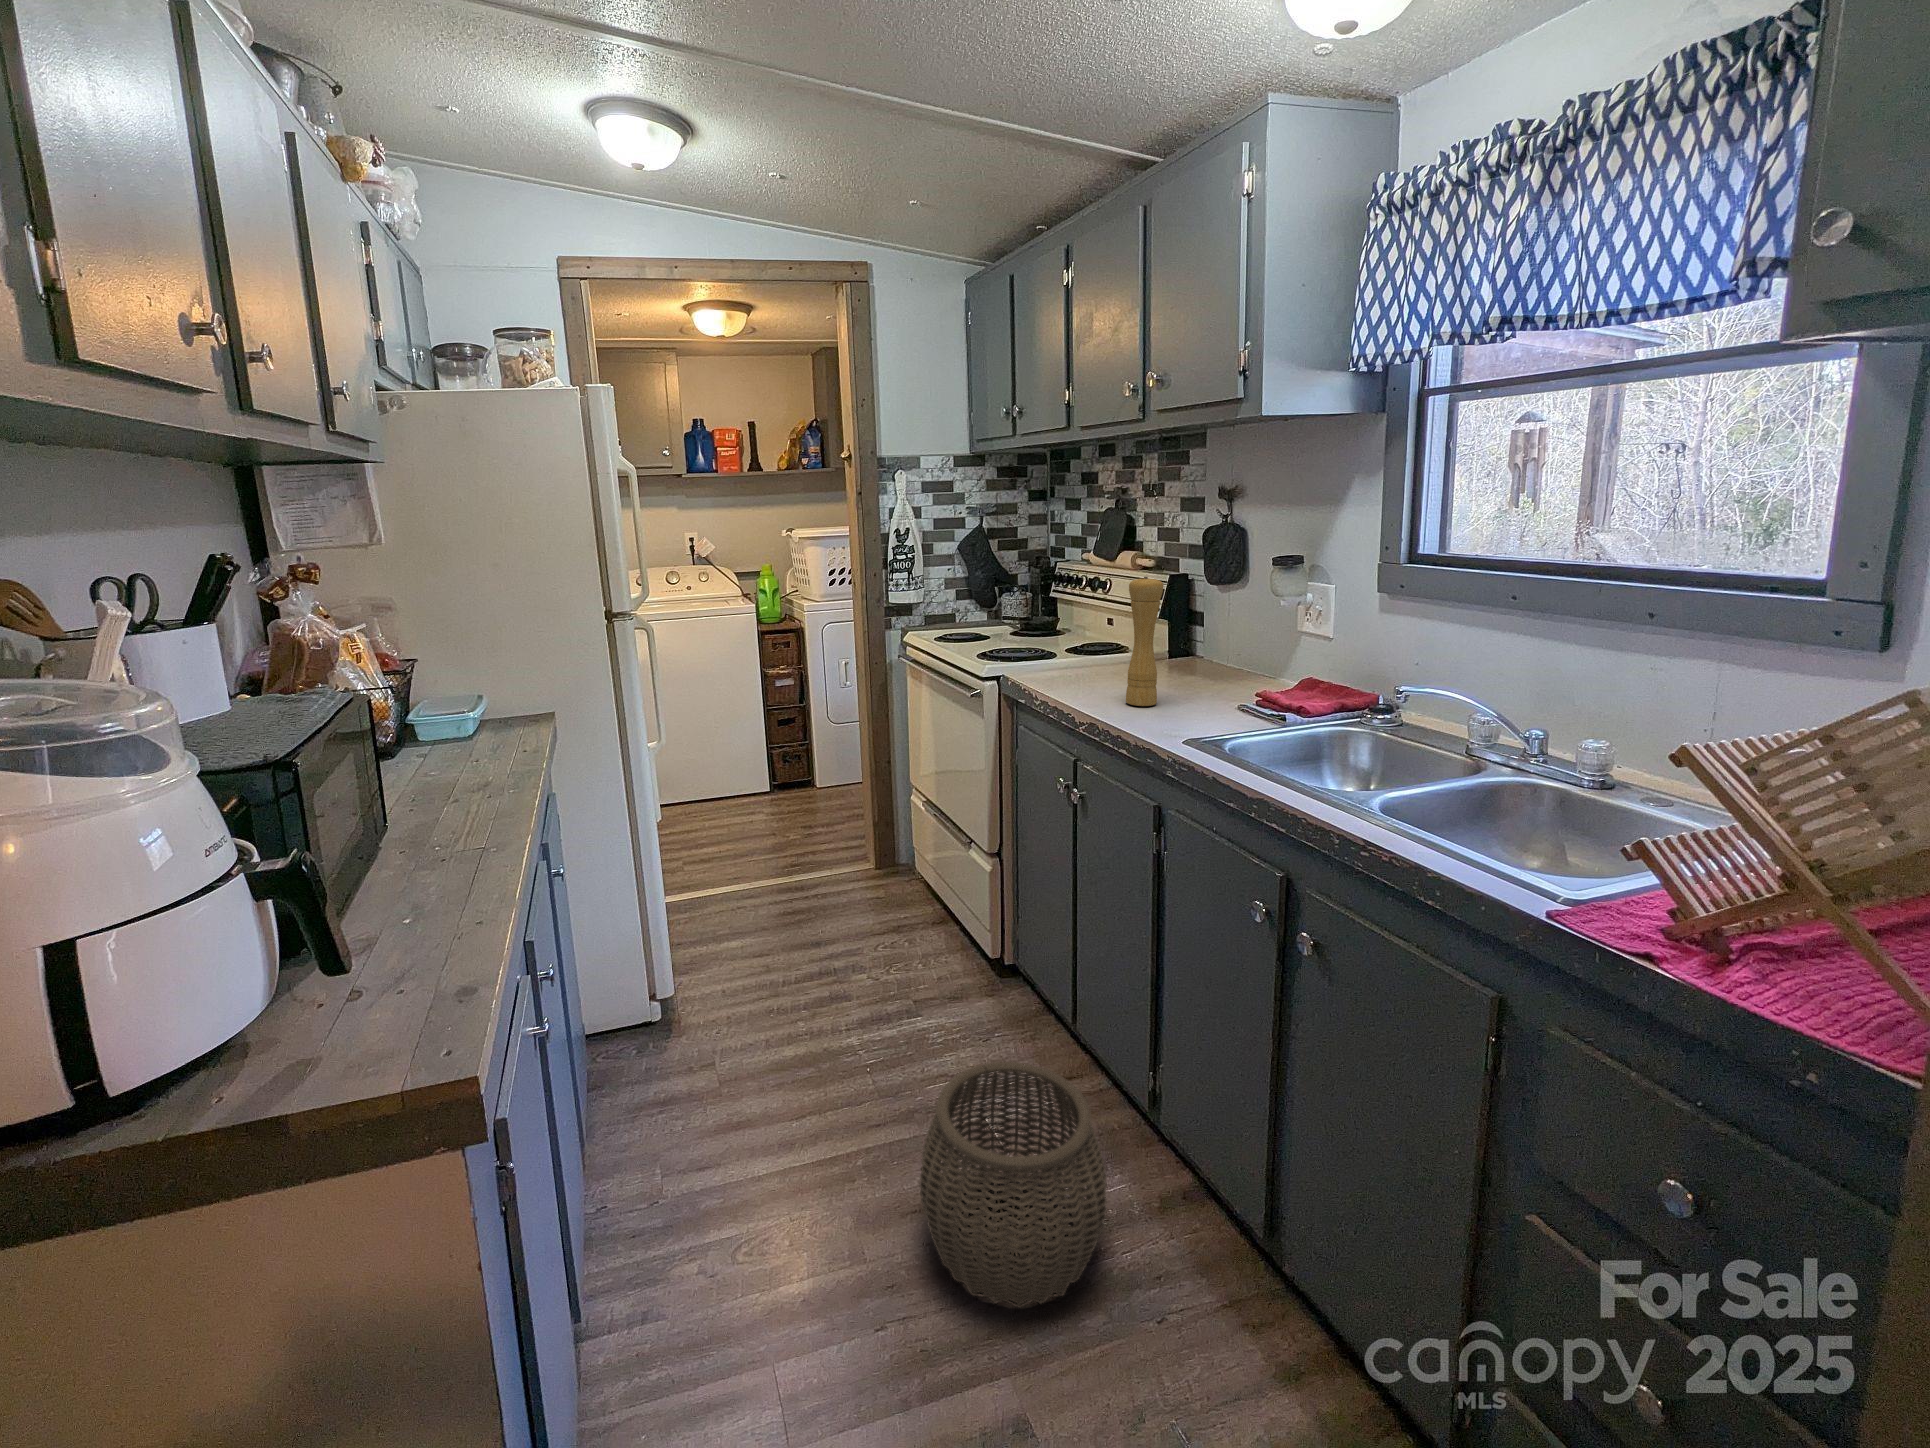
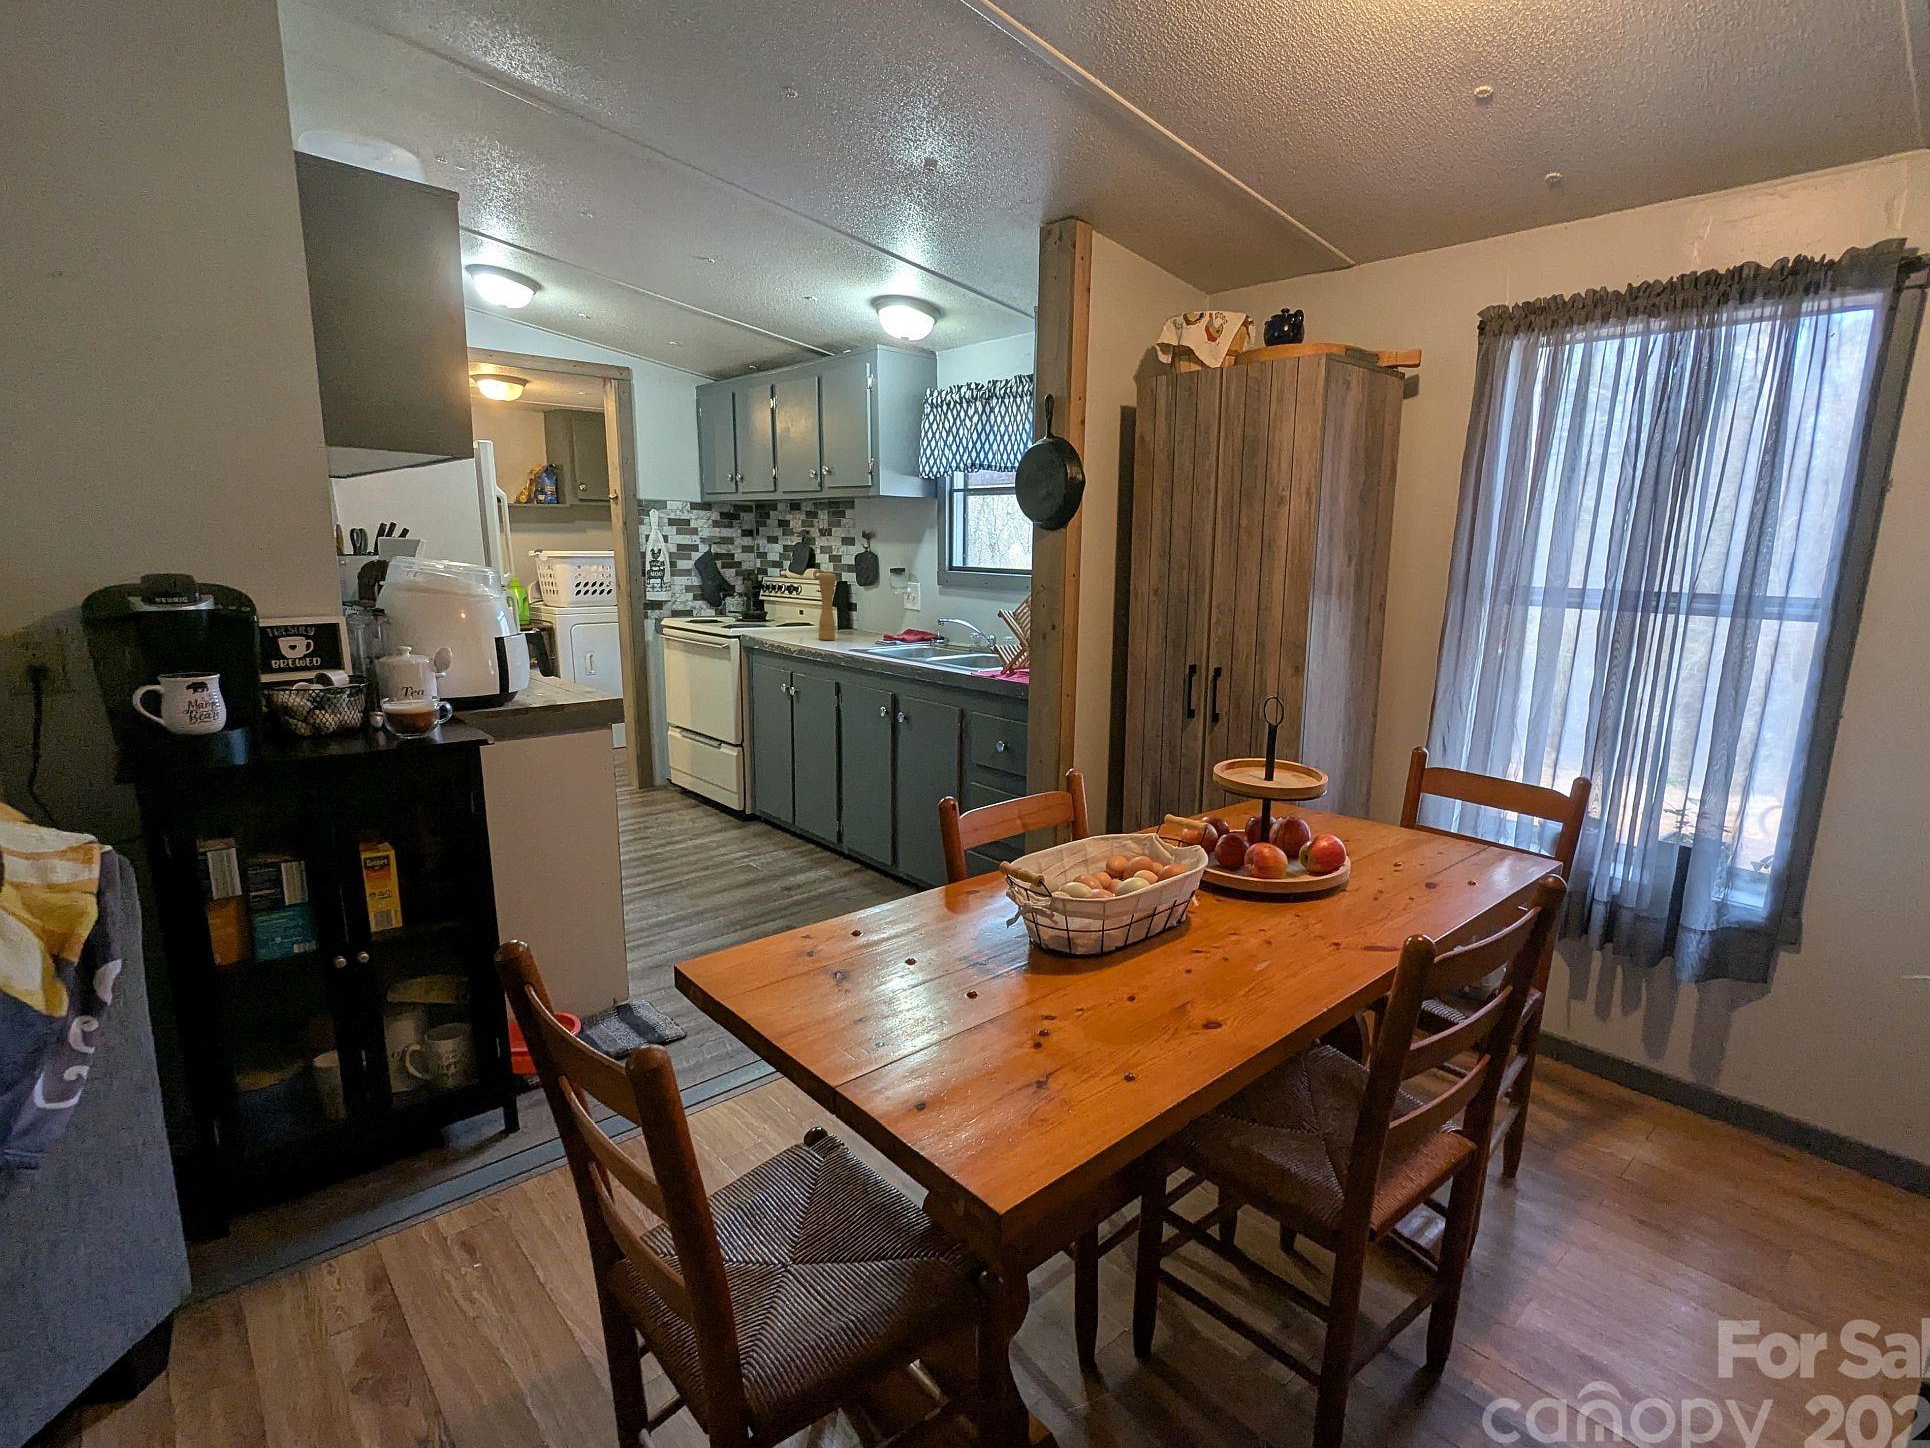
woven basket: present [920,1062,1107,1307] -> none [726,808,823,907]

